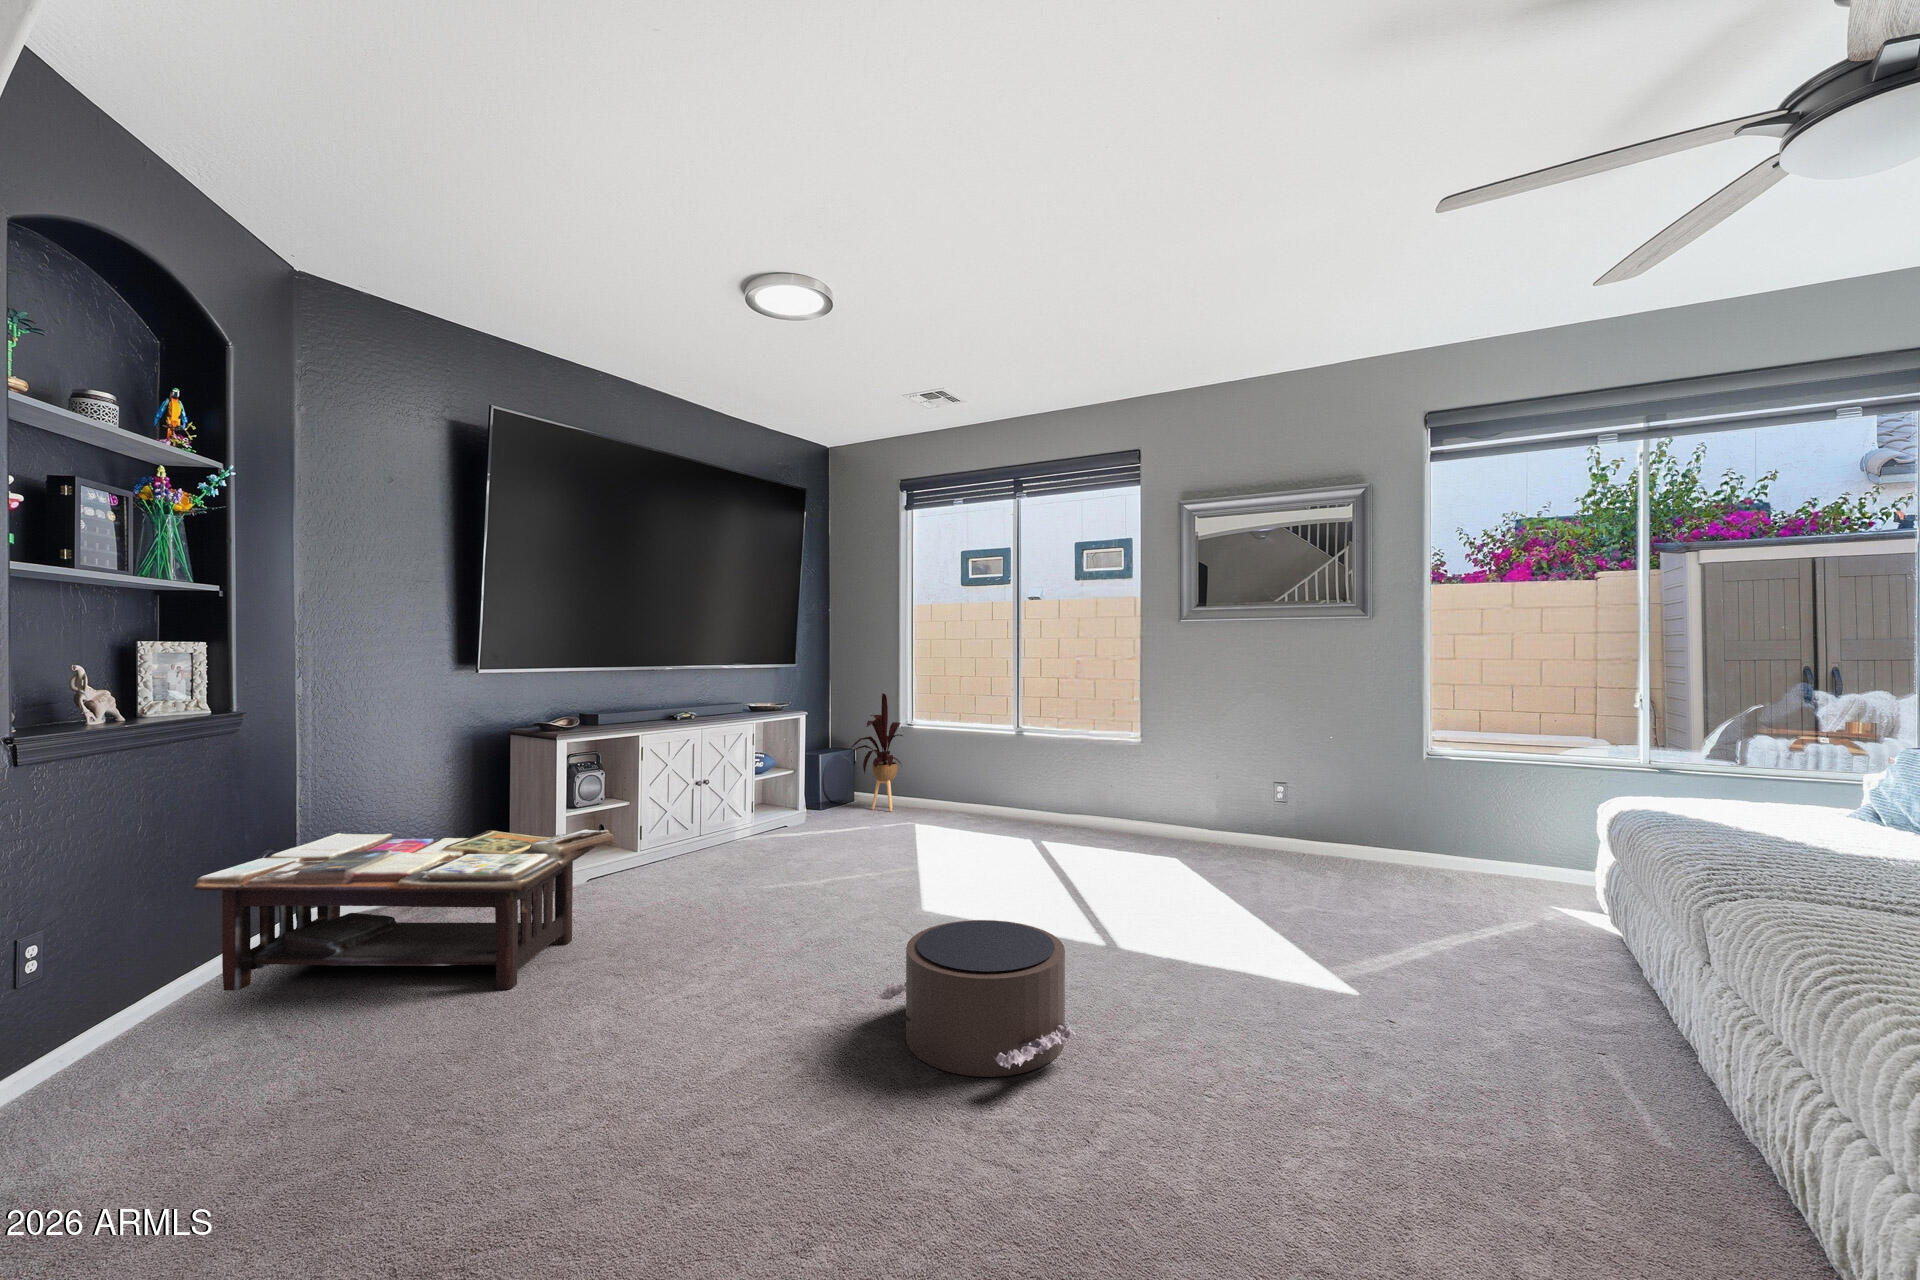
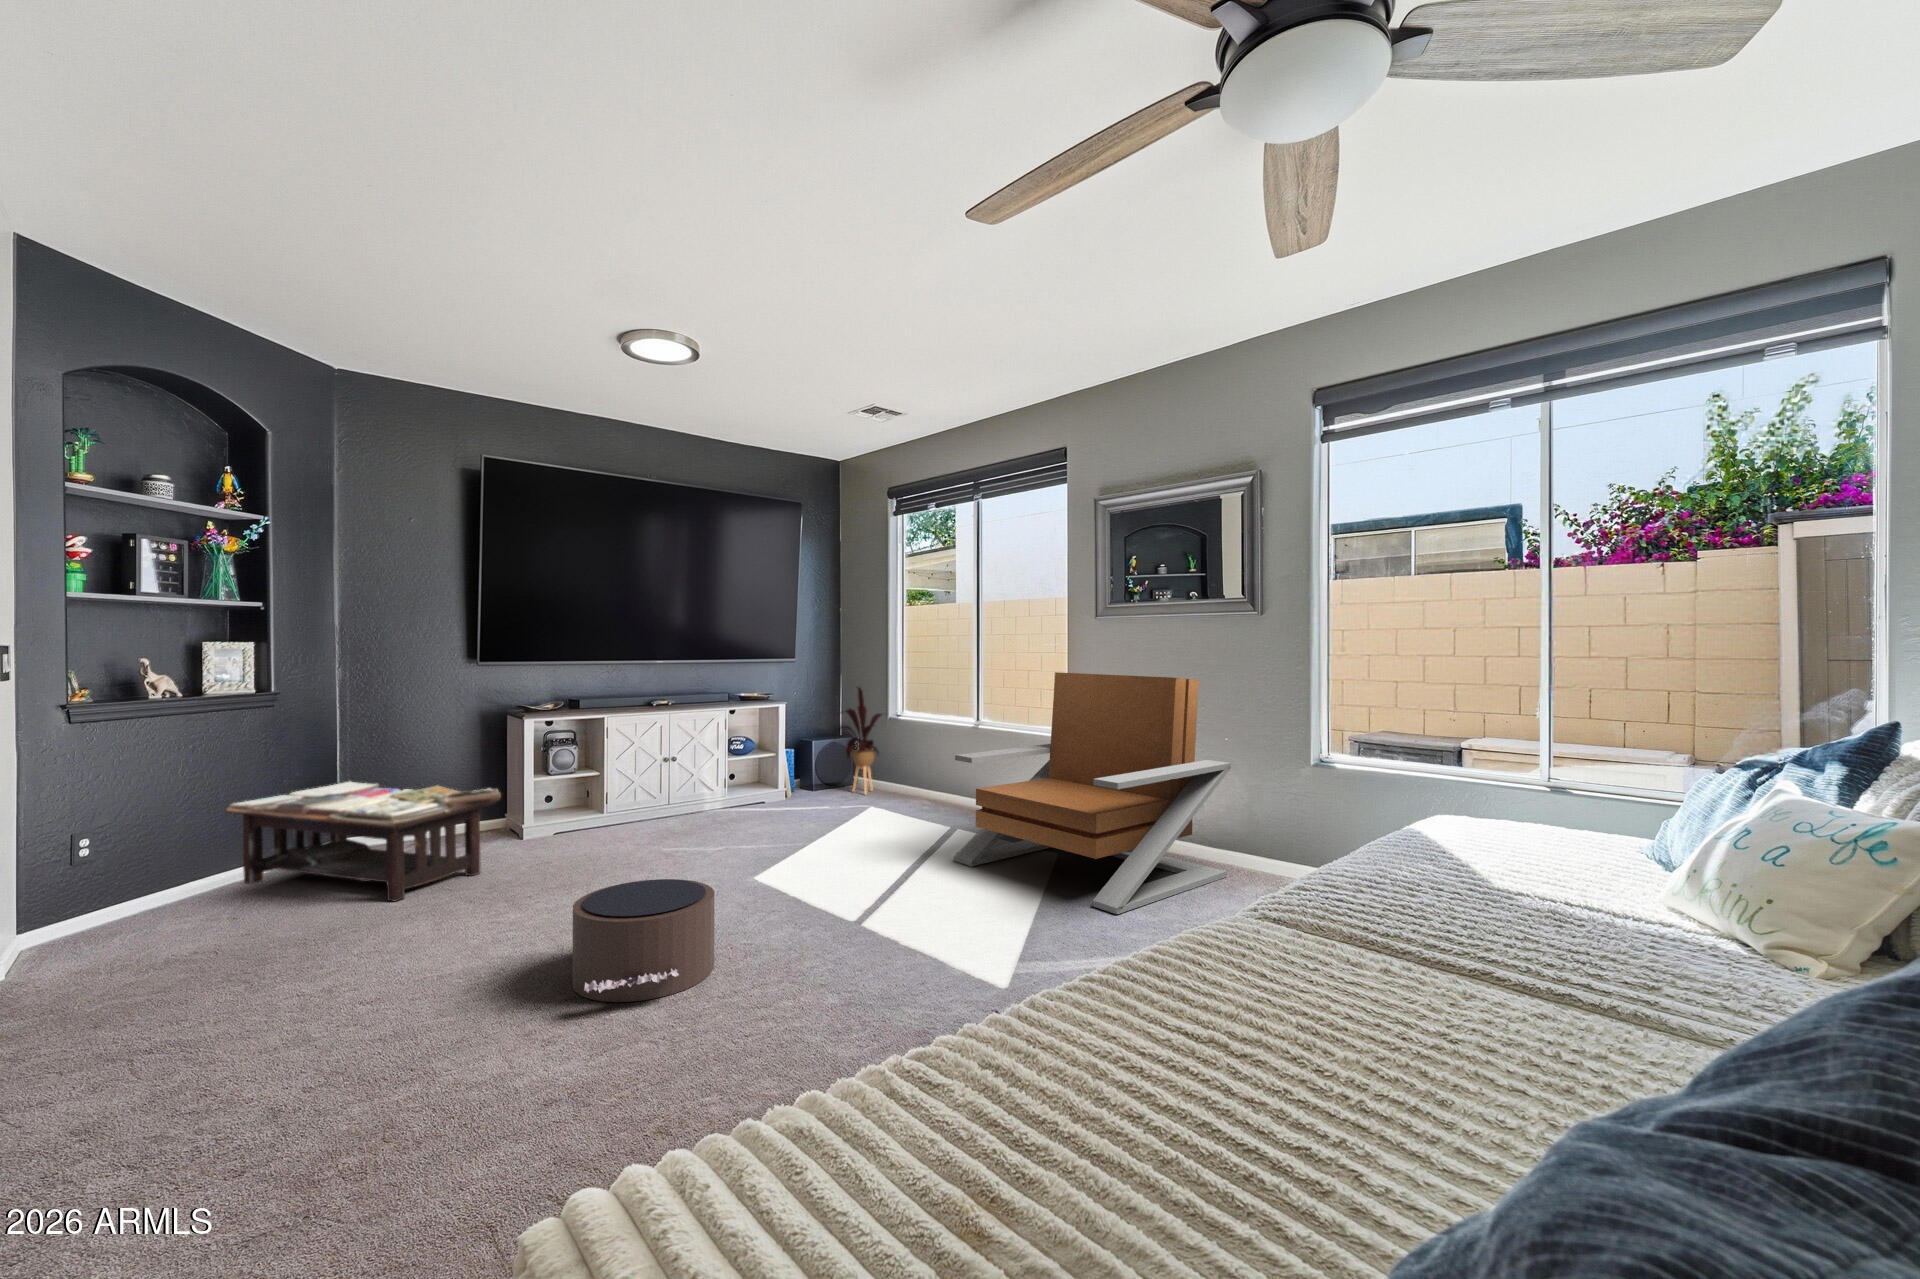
lounge chair: none [1099,674,1360,913] -> present [954,672,1231,914]

